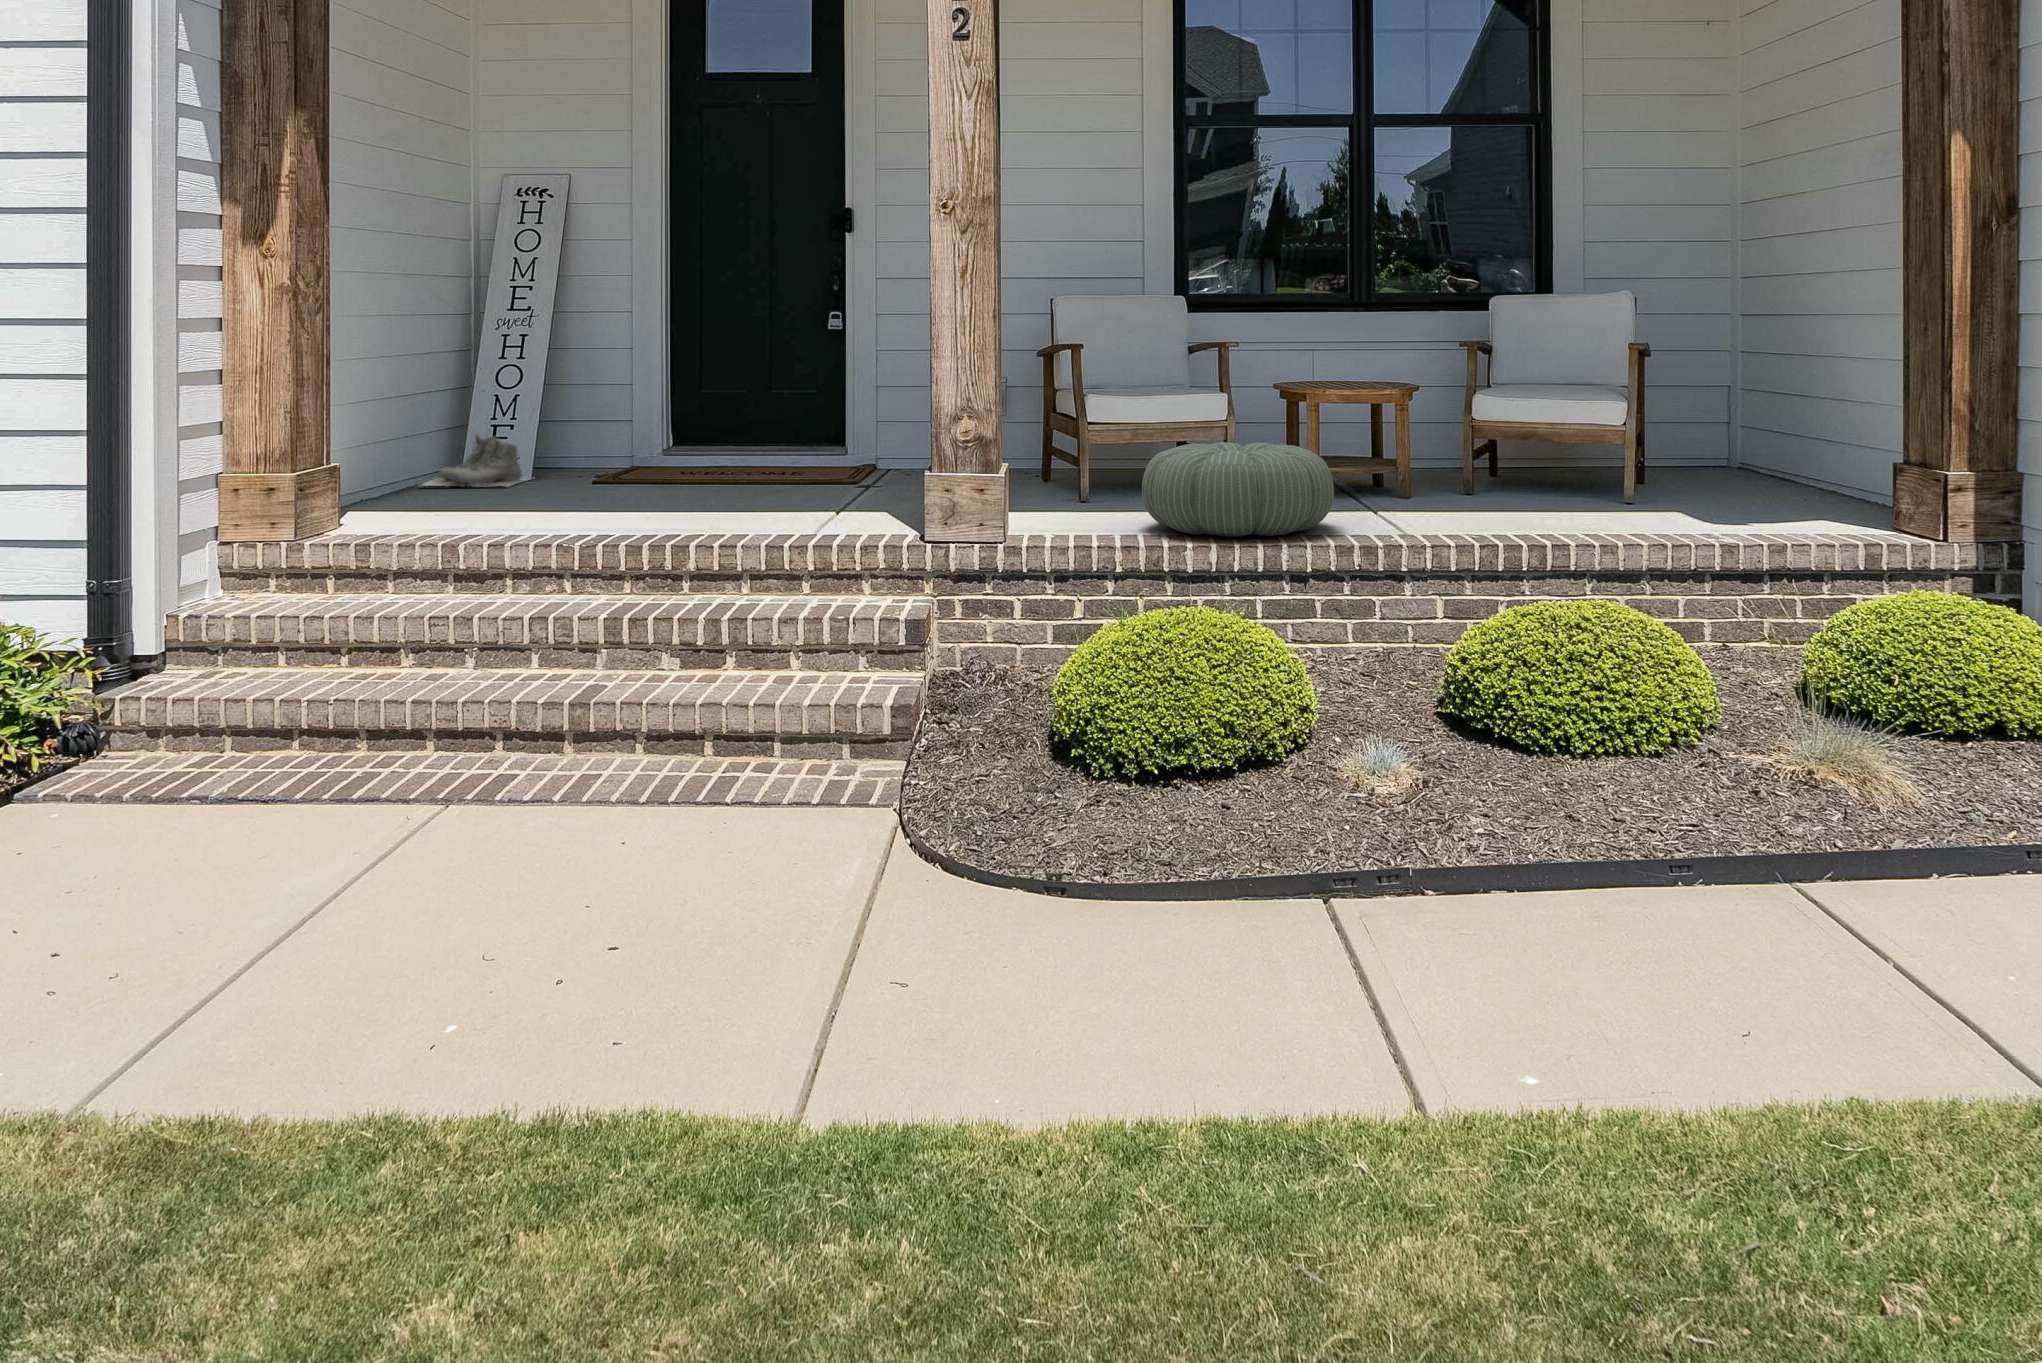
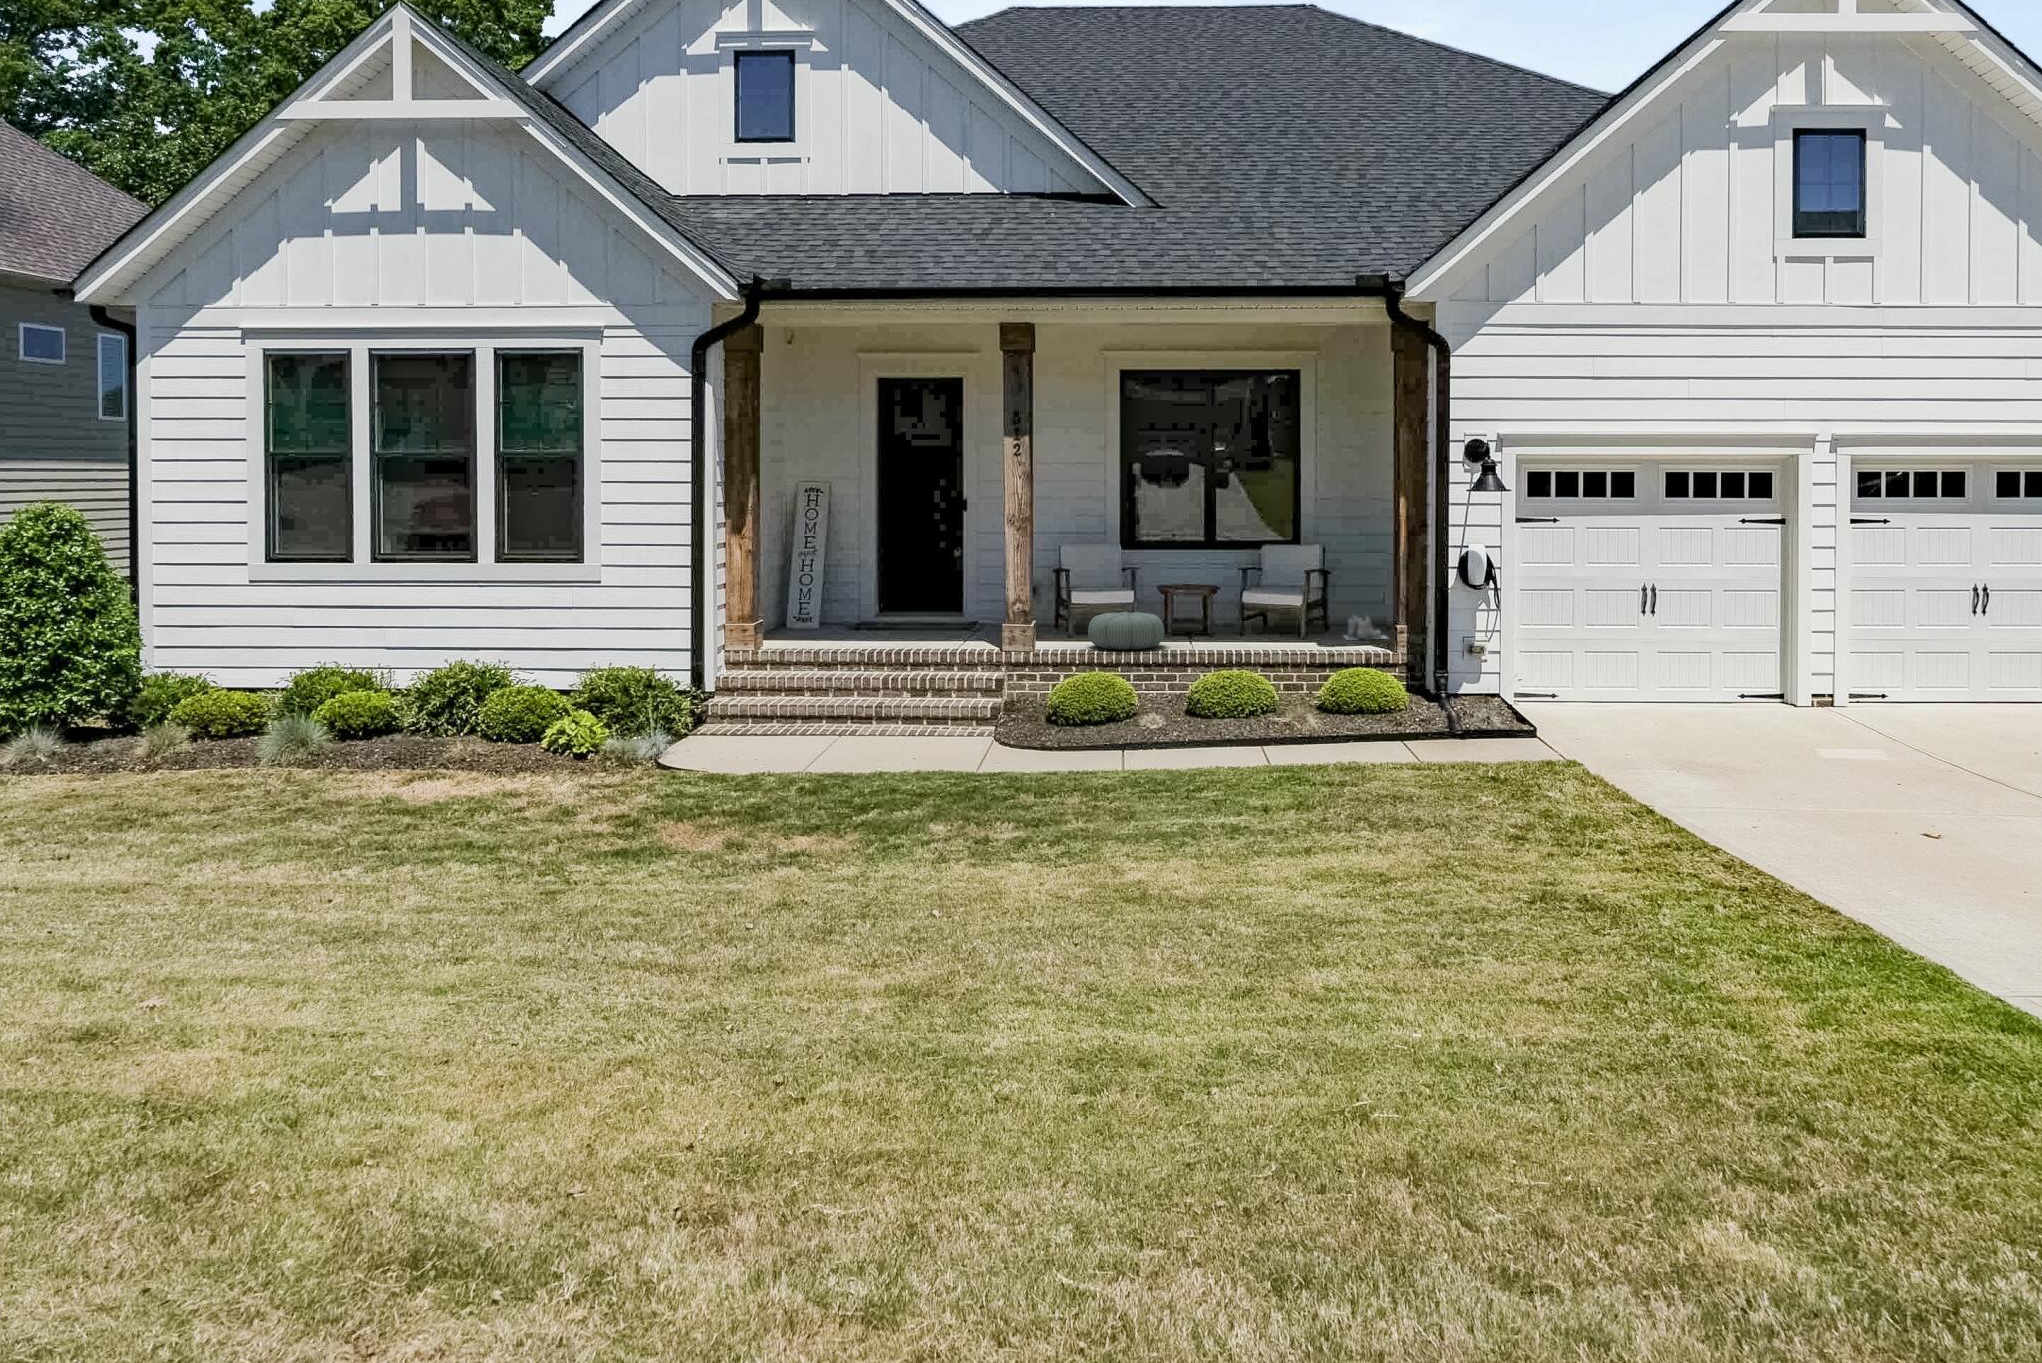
boots: present [422,434,530,486] -> present [1345,616,1387,640]

